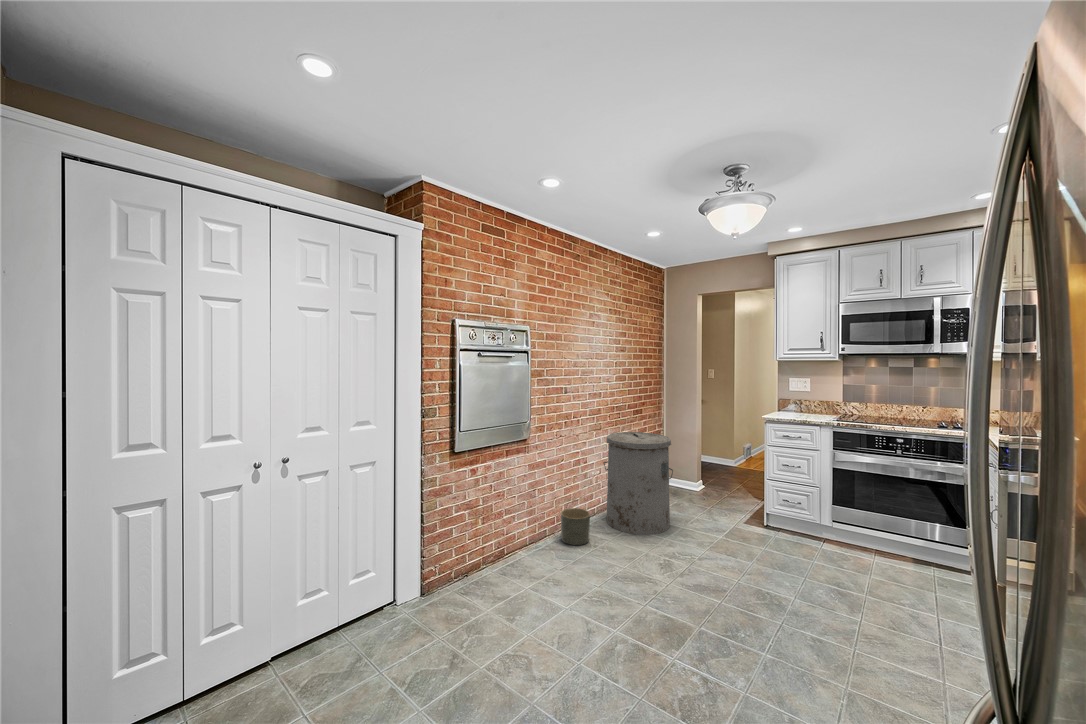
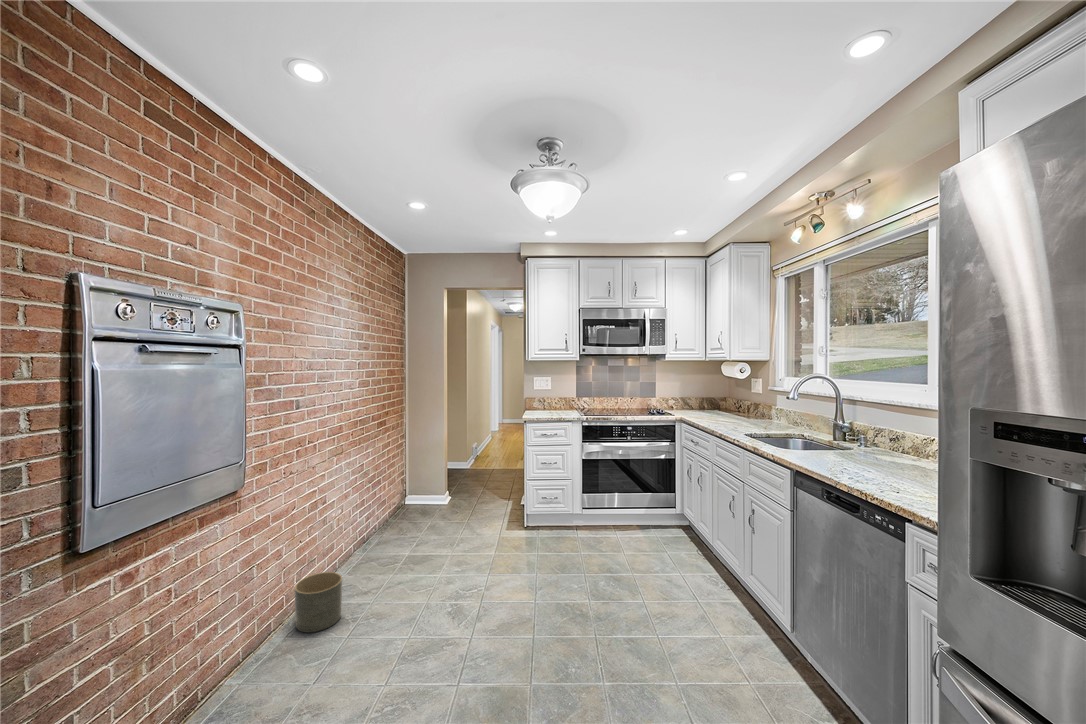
trash can: present [604,432,673,535] -> none [349,449,442,584]

